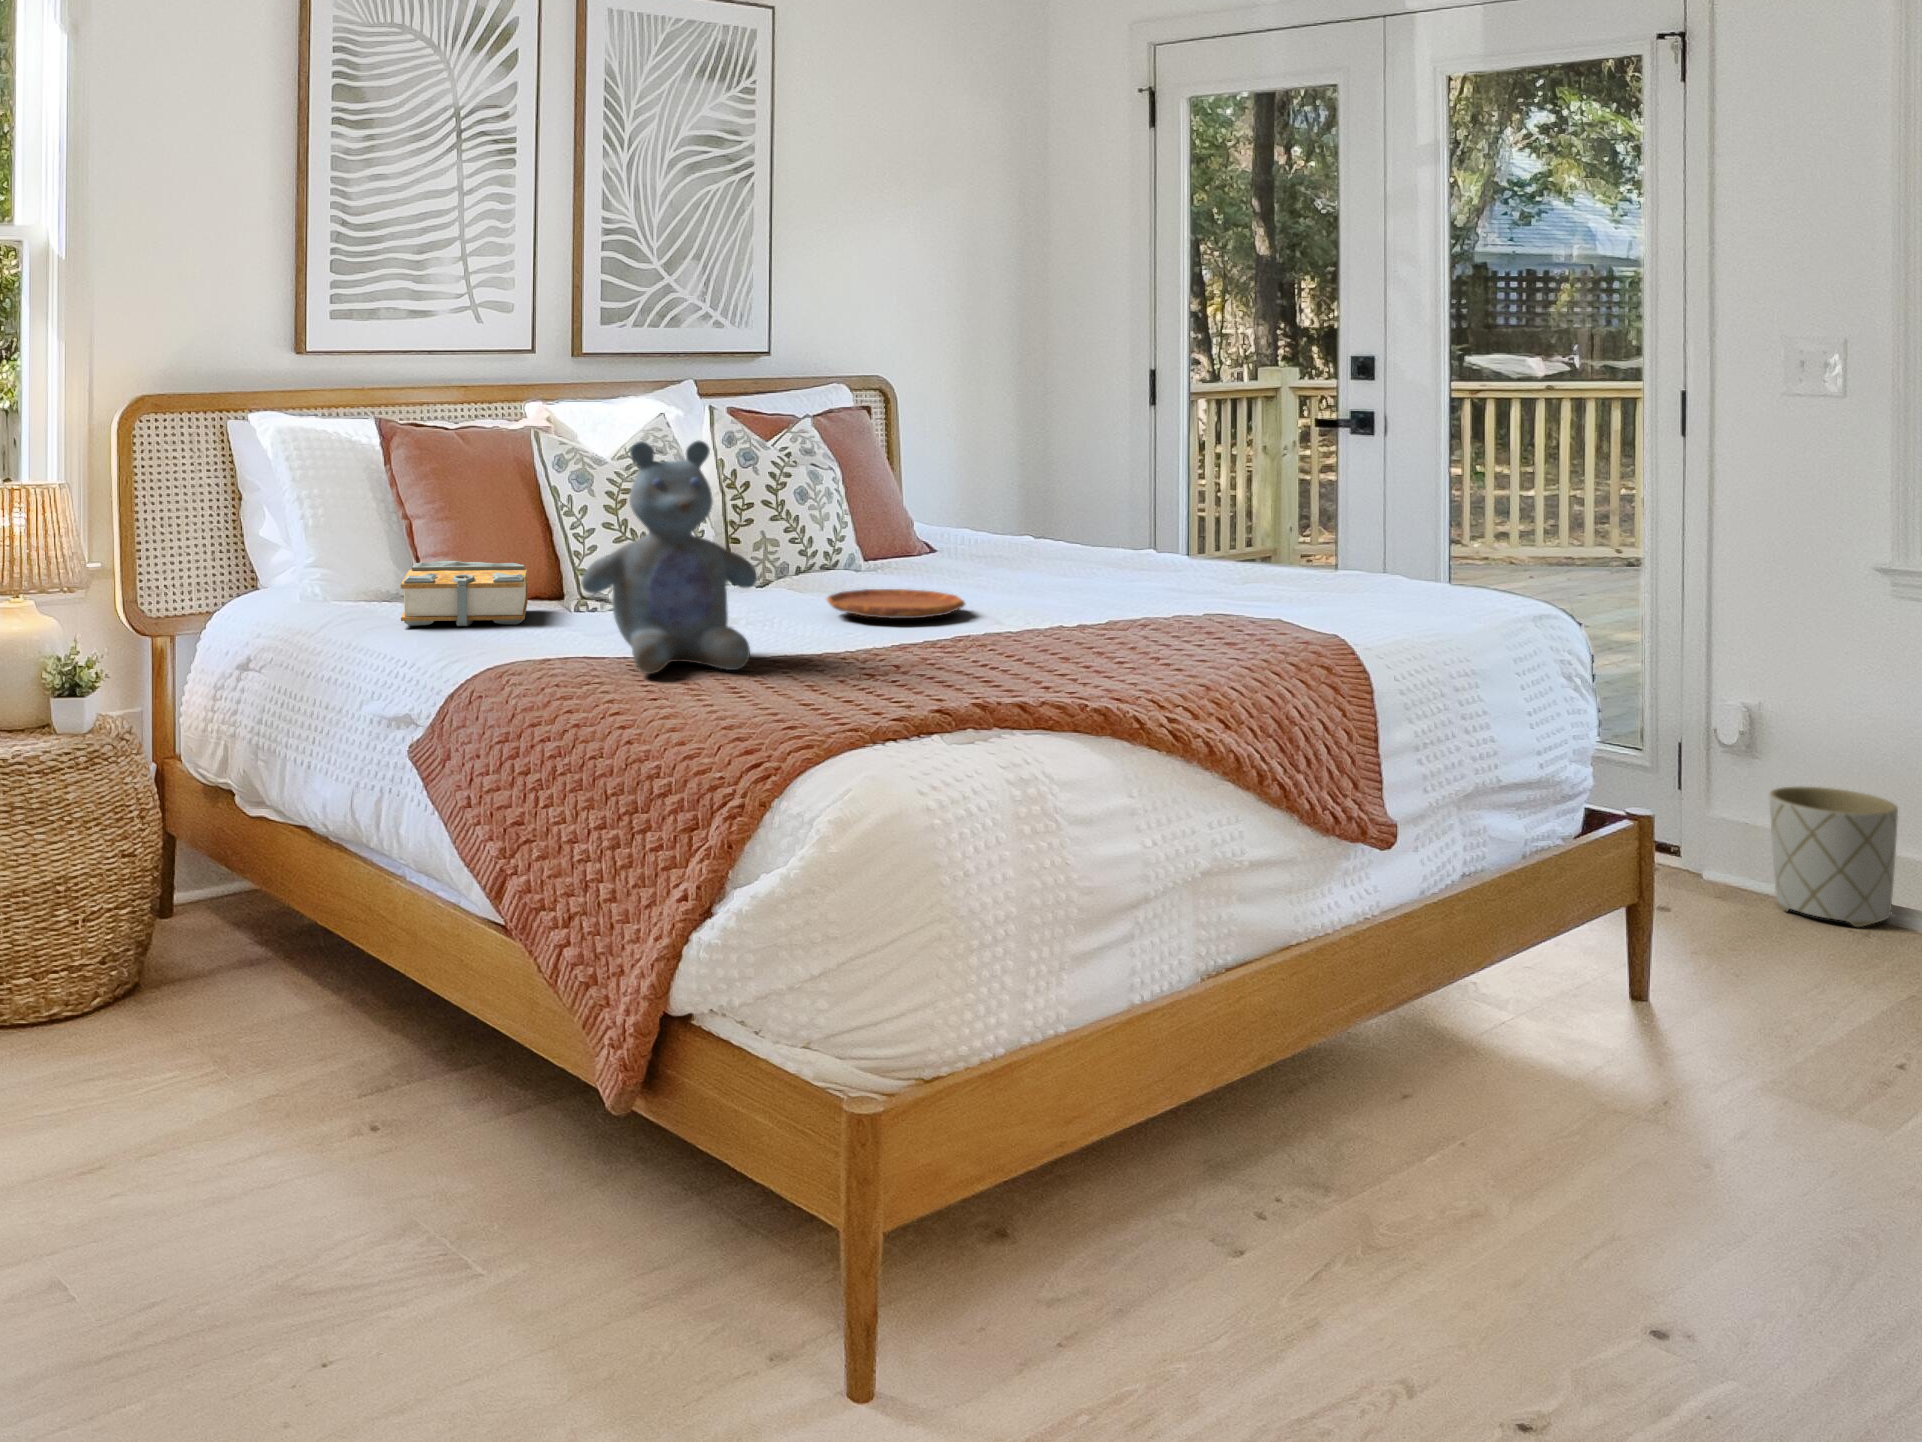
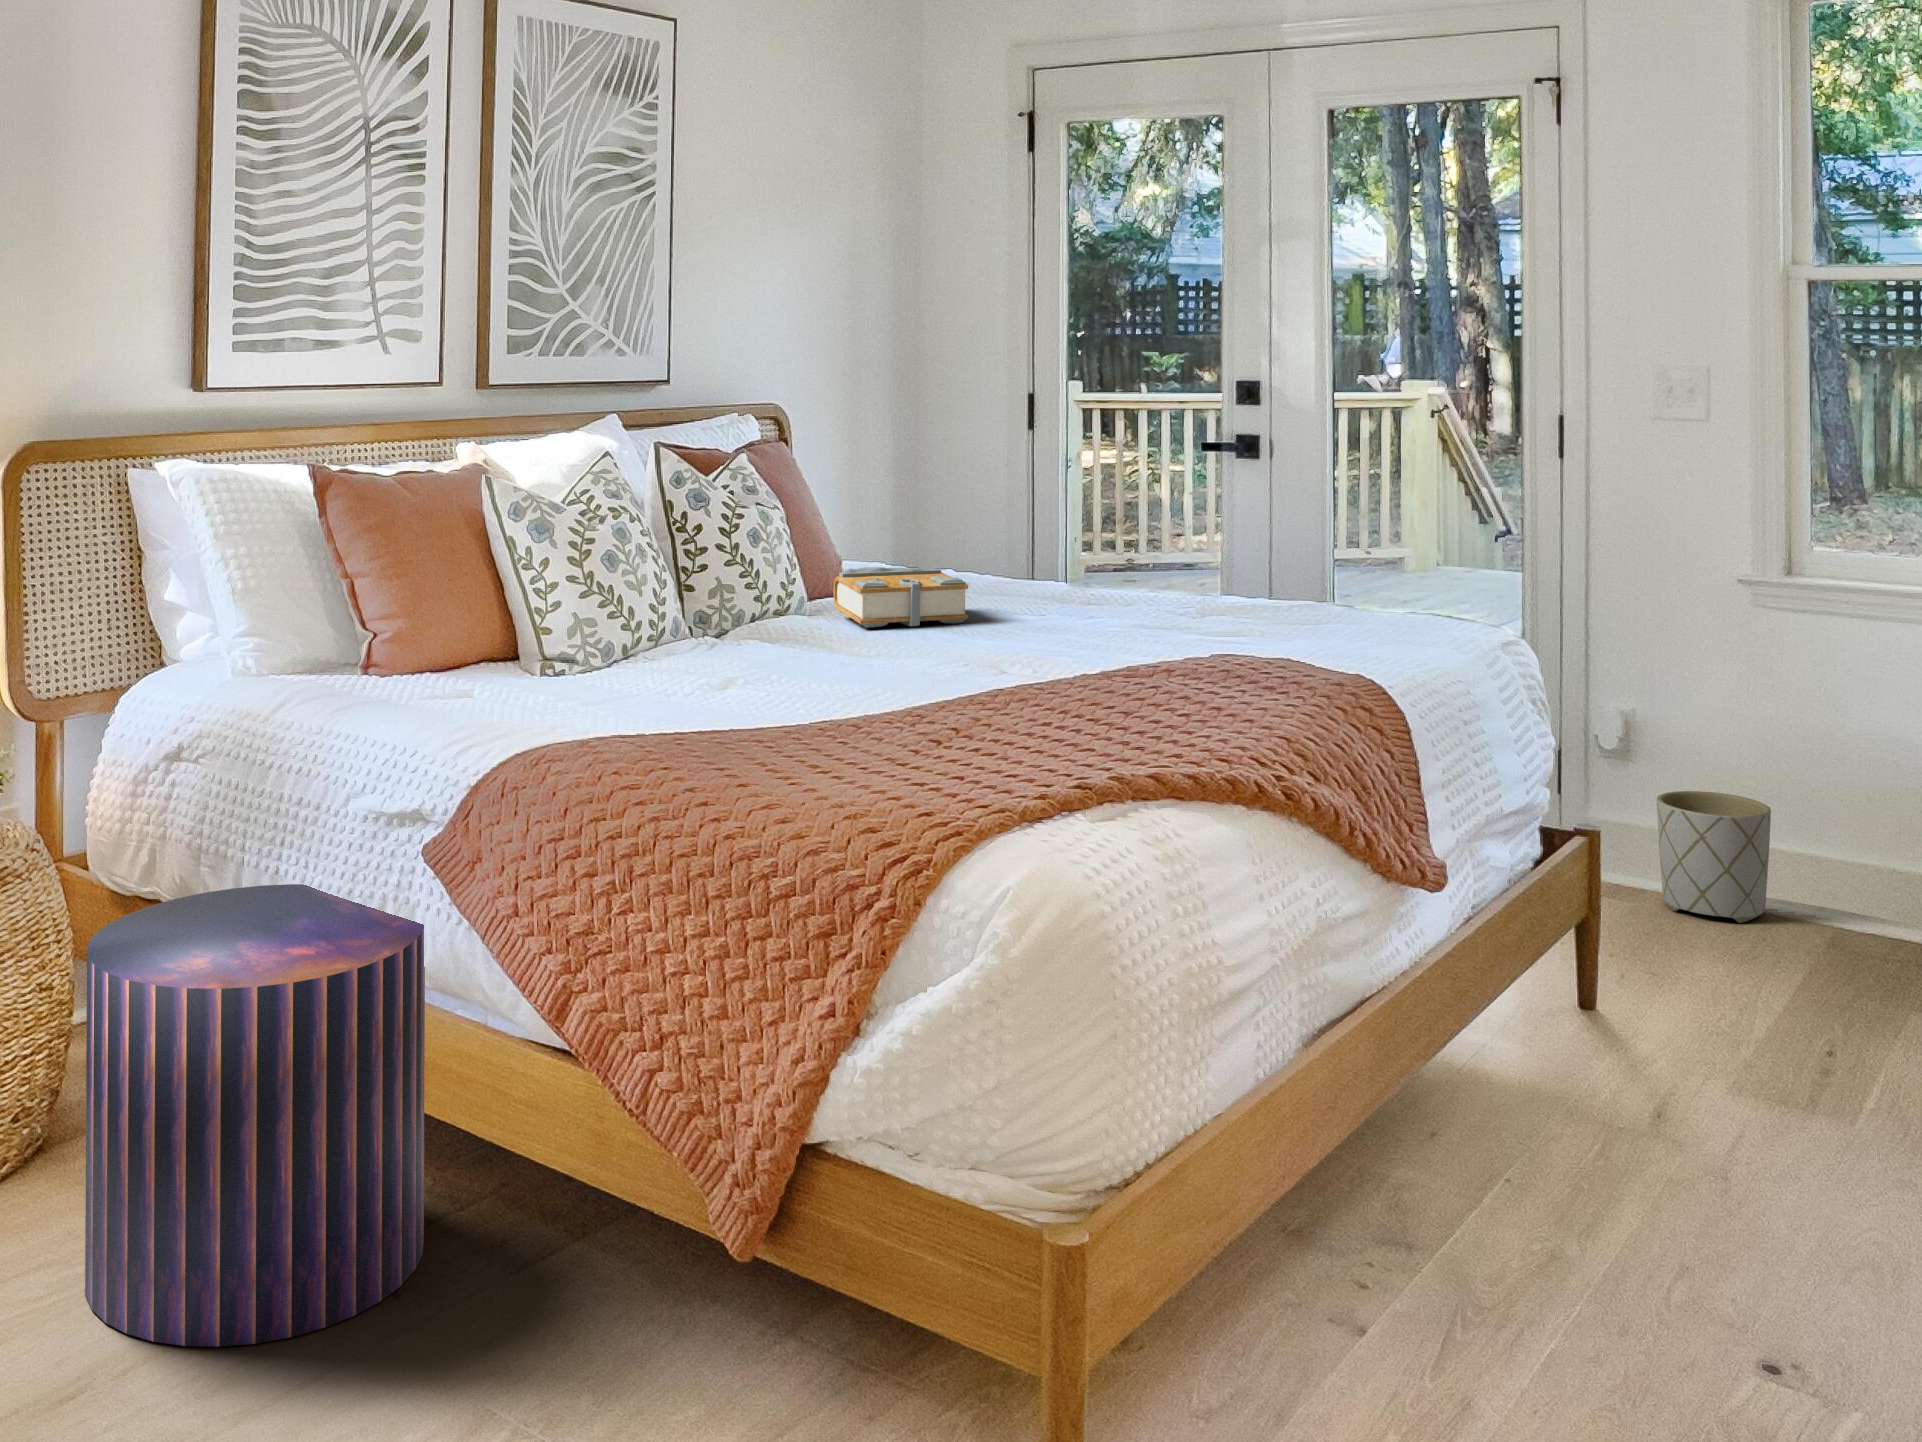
stuffed bear: present [581,441,757,674] -> none [616,492,811,753]
book: present [401,561,528,626] -> present [833,567,968,628]
tray: present [827,589,965,619] -> none [829,639,976,672]
pouf: none [126,779,414,1158] -> present [85,884,425,1347]

